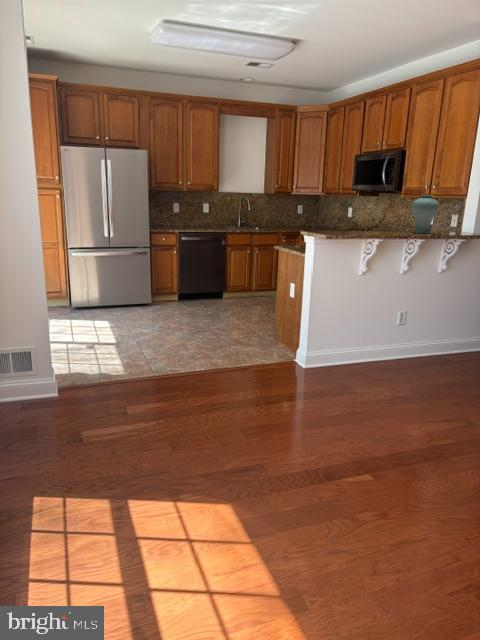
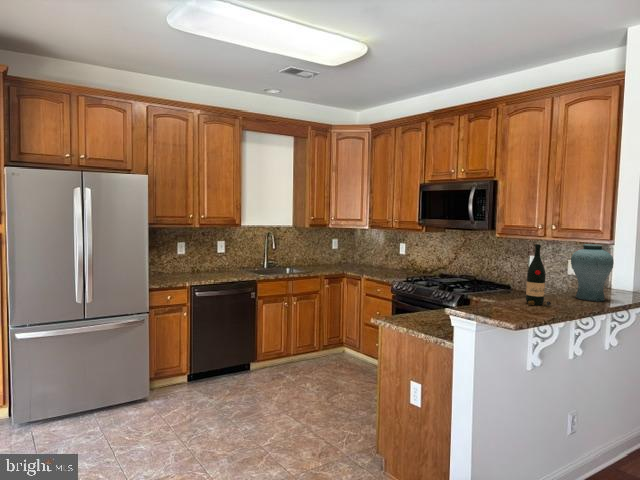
wine bottle: none [365,192,379,232] -> present [526,244,551,305]

